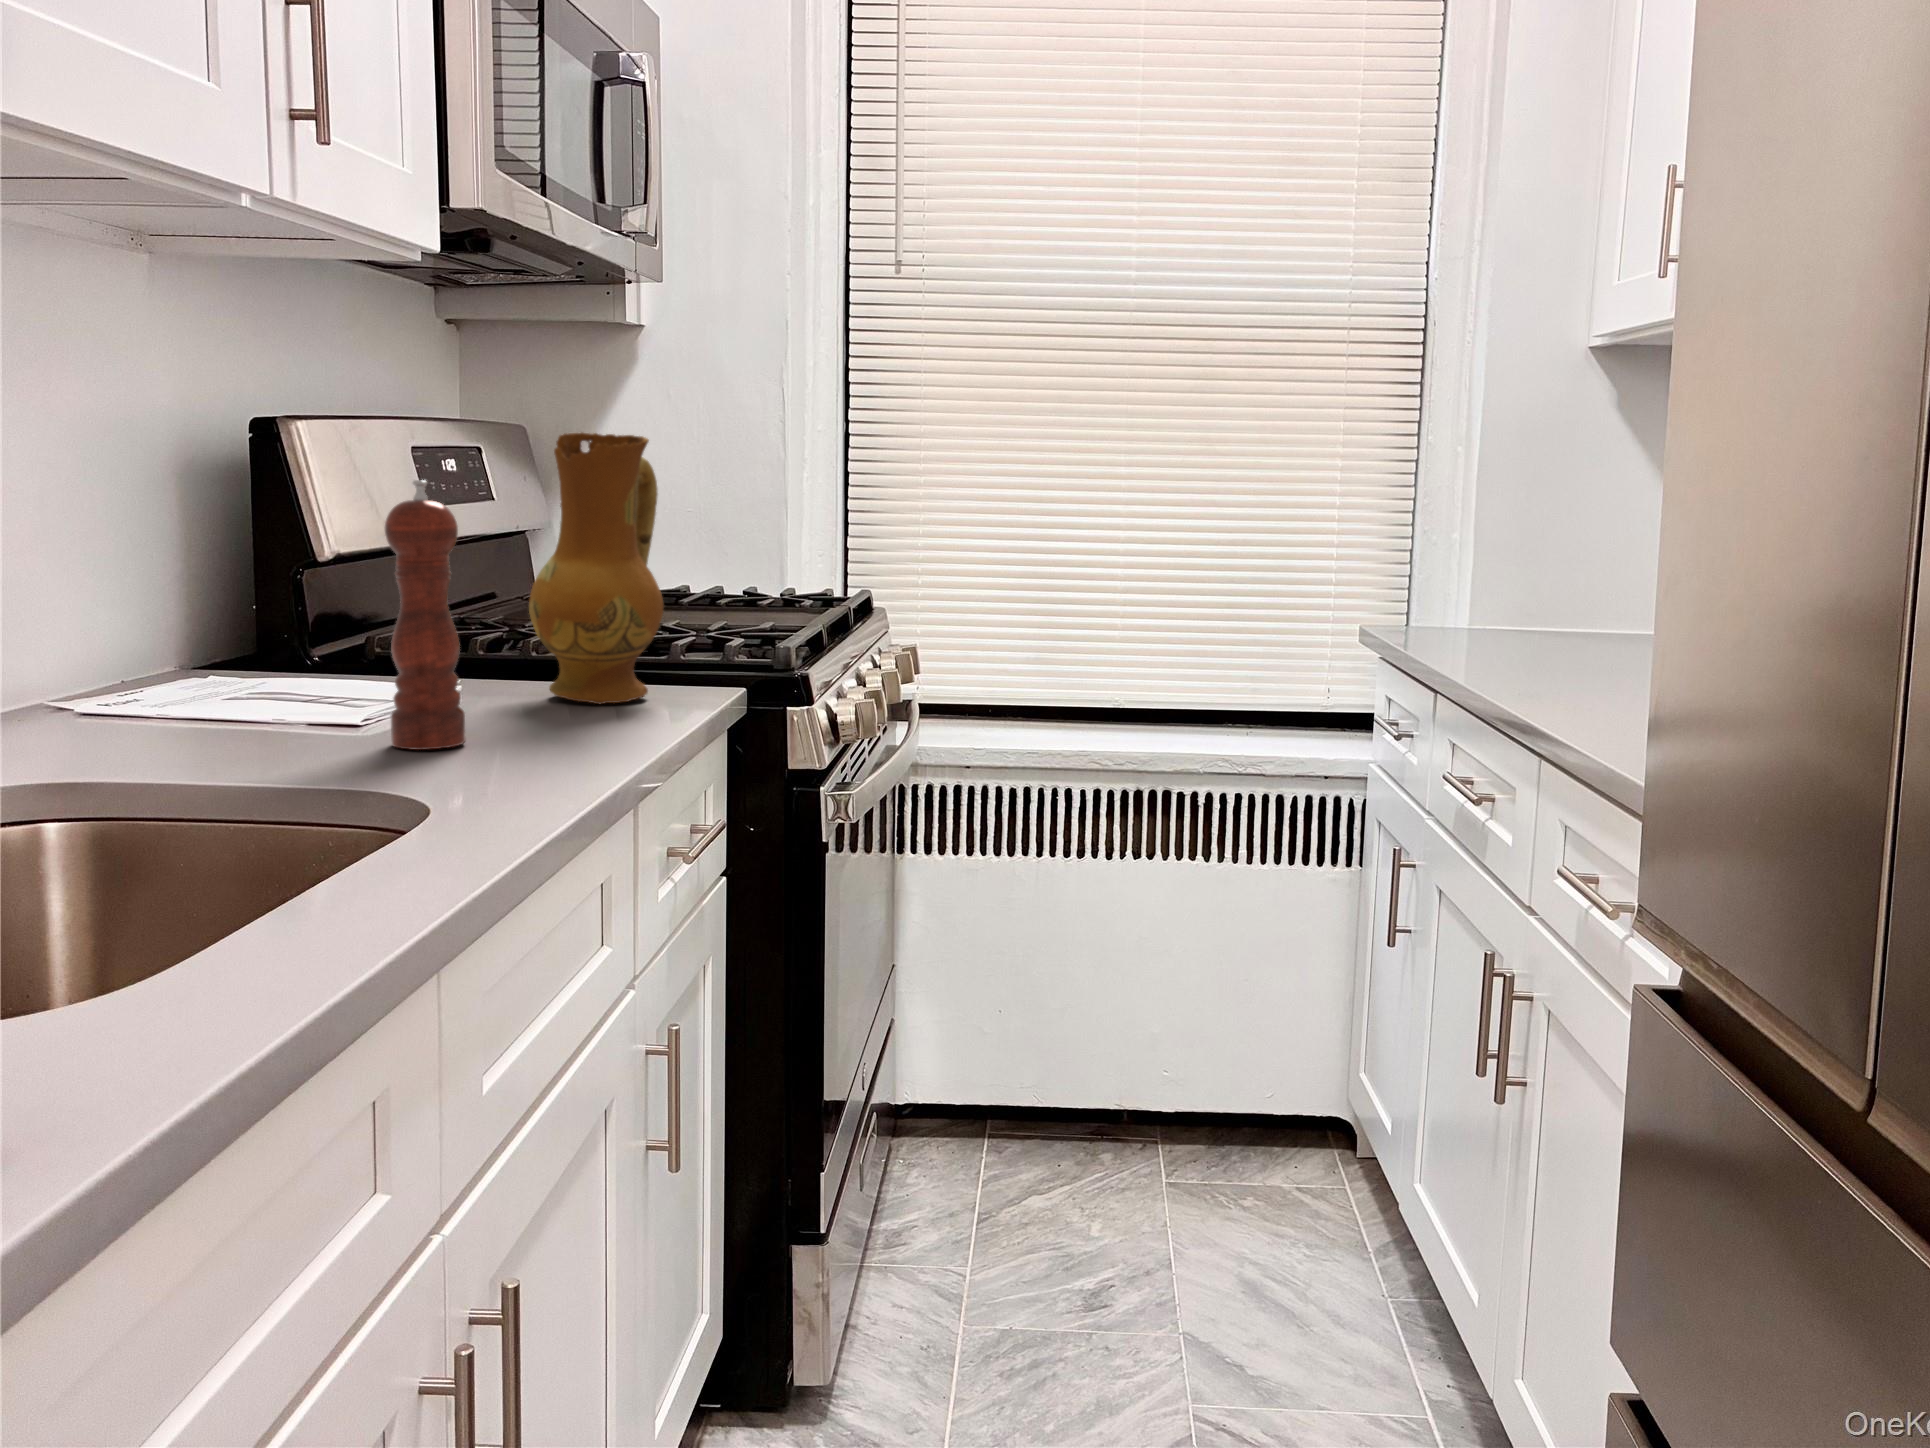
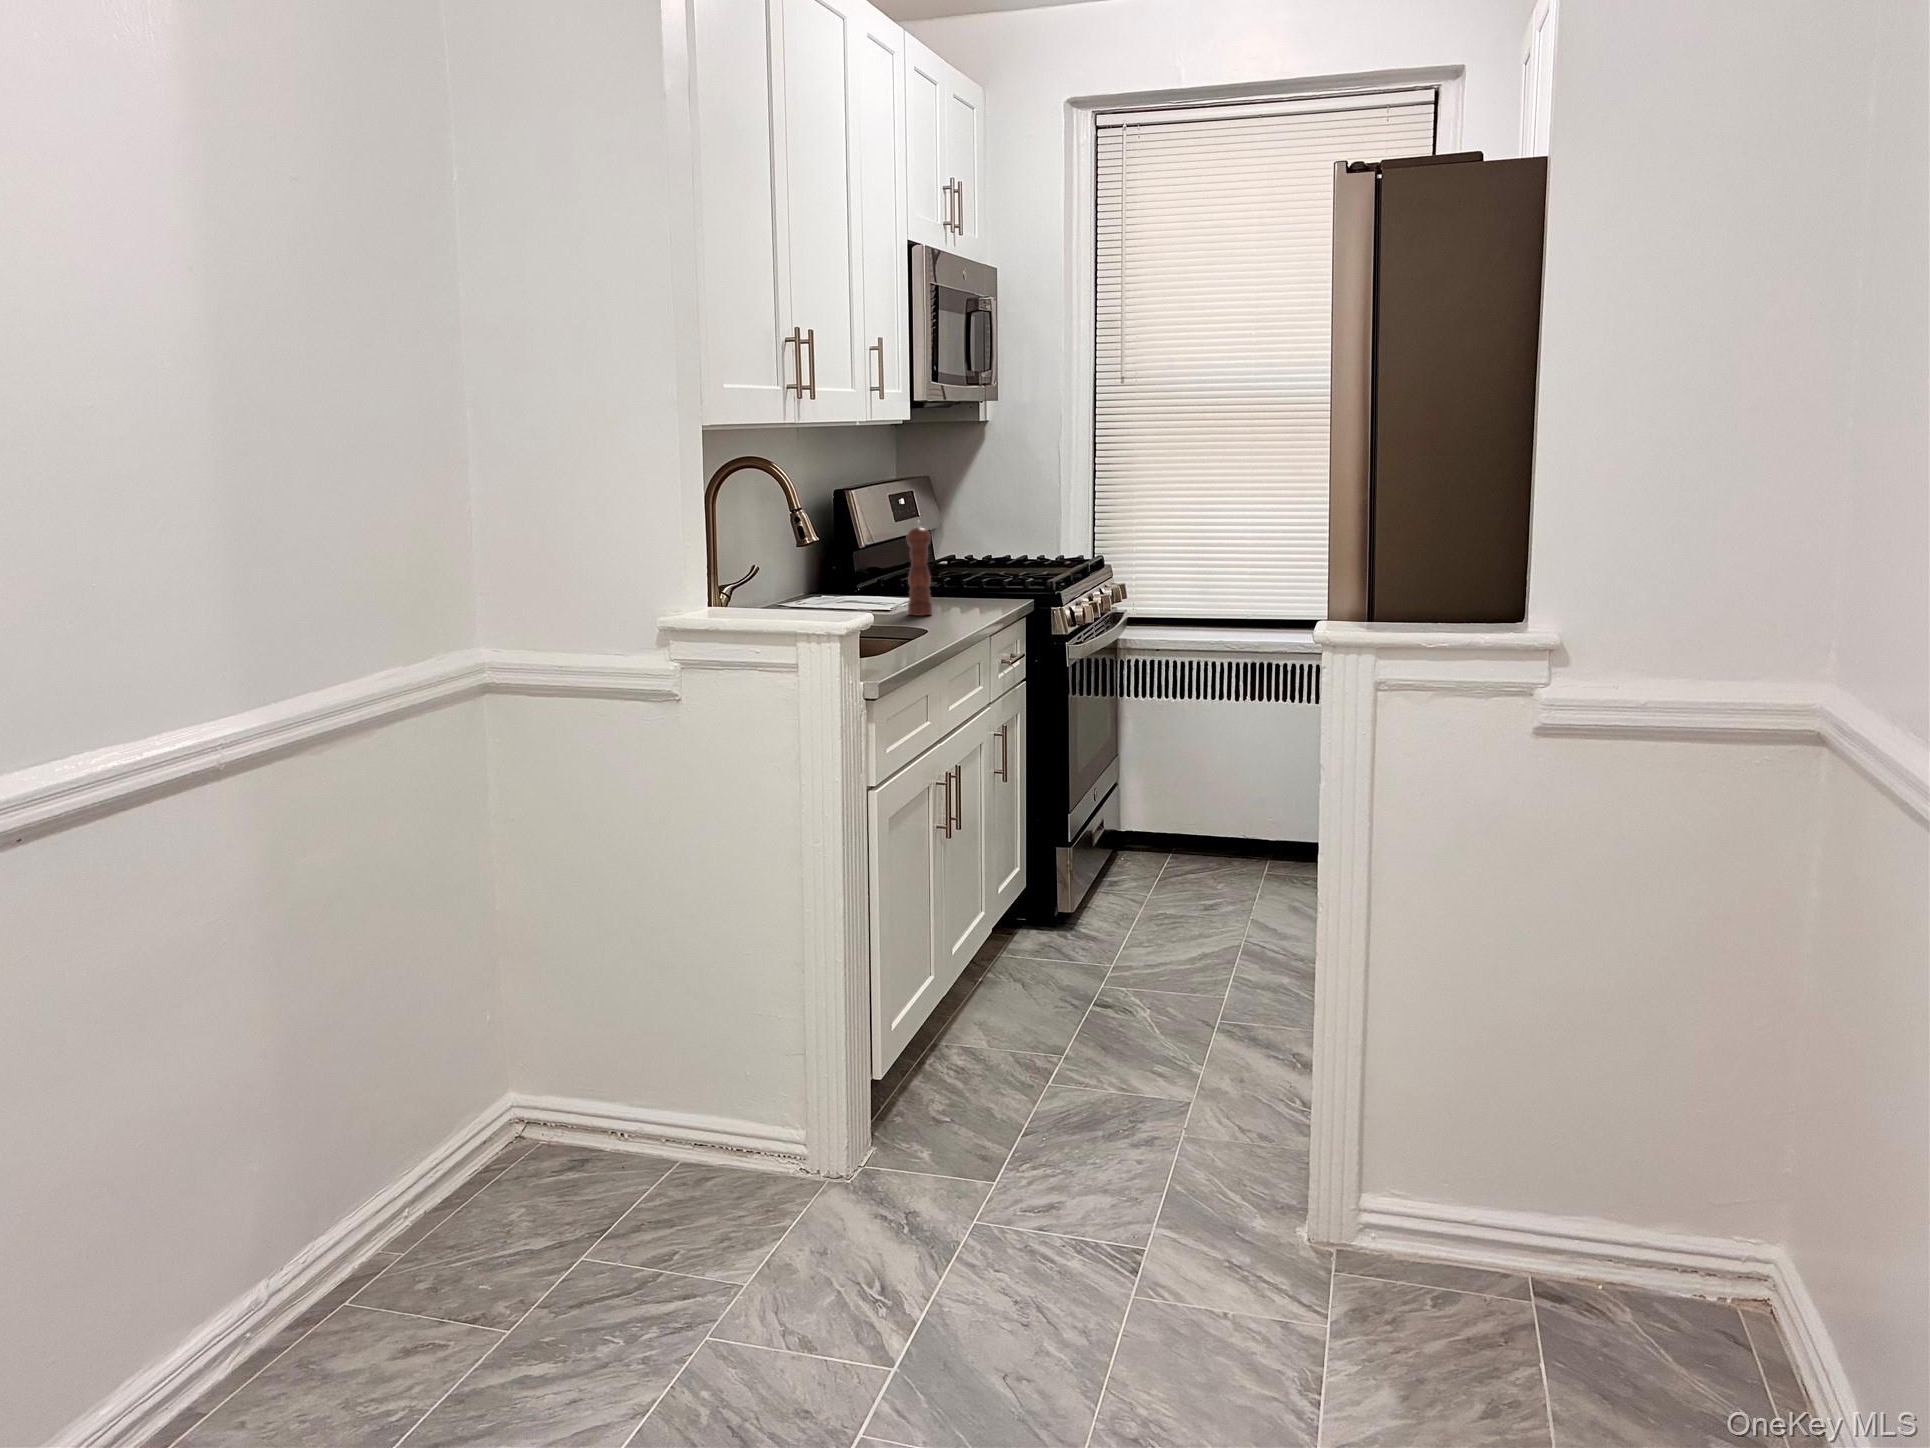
ceramic jug: present [529,433,664,704] -> none [948,495,1001,604]

